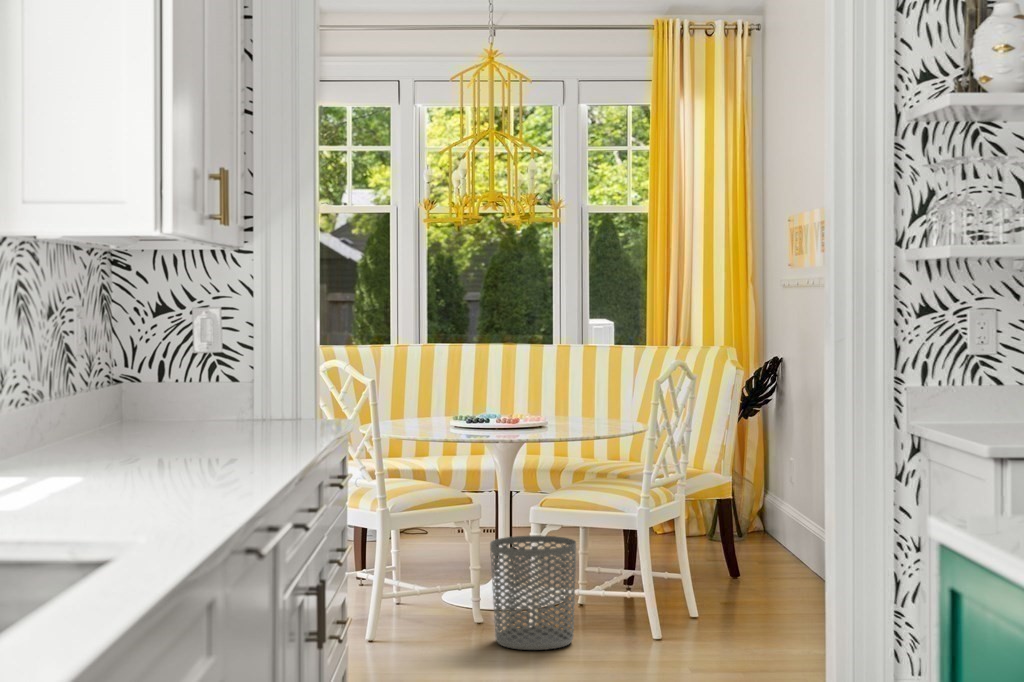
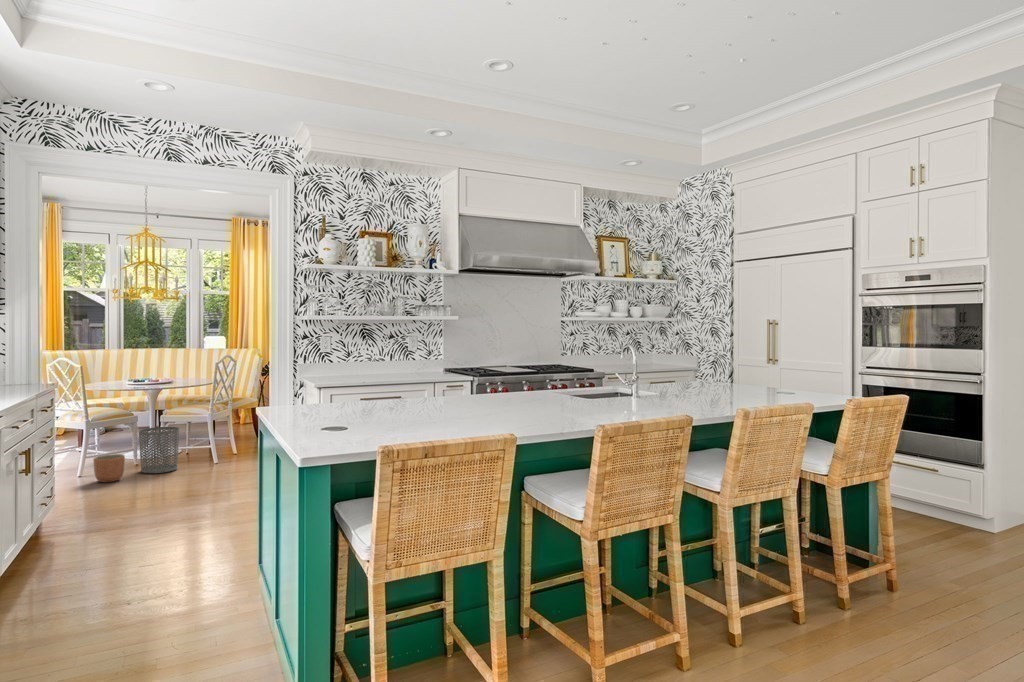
planter: none [403,597,466,664] -> present [93,454,125,482]

